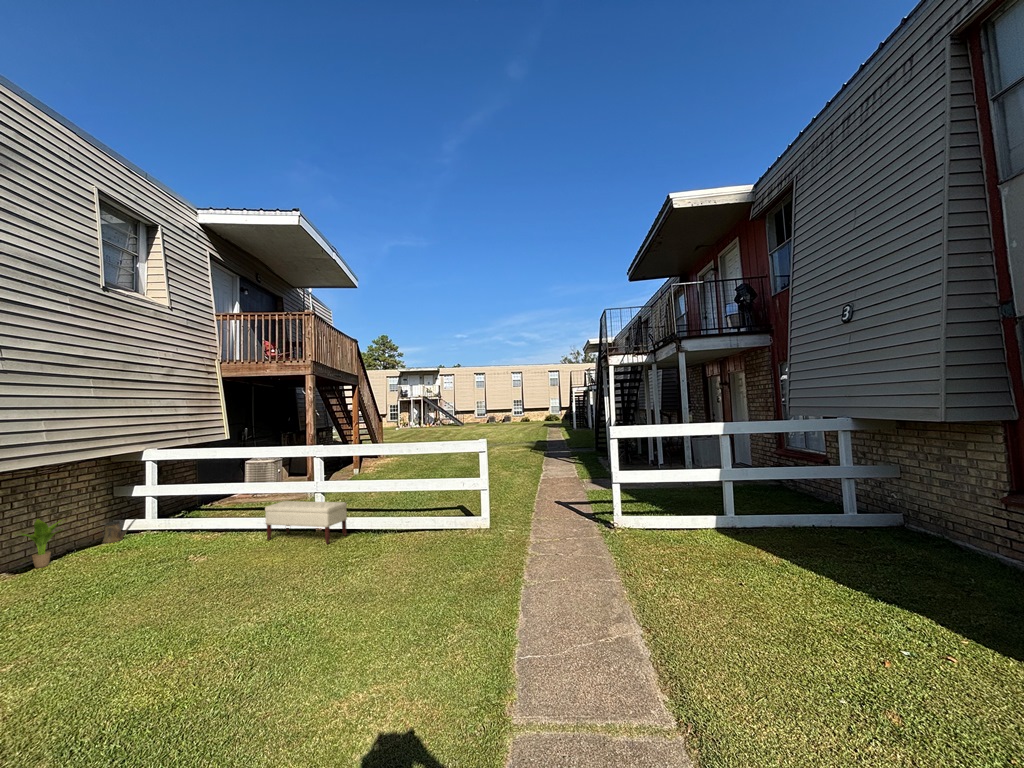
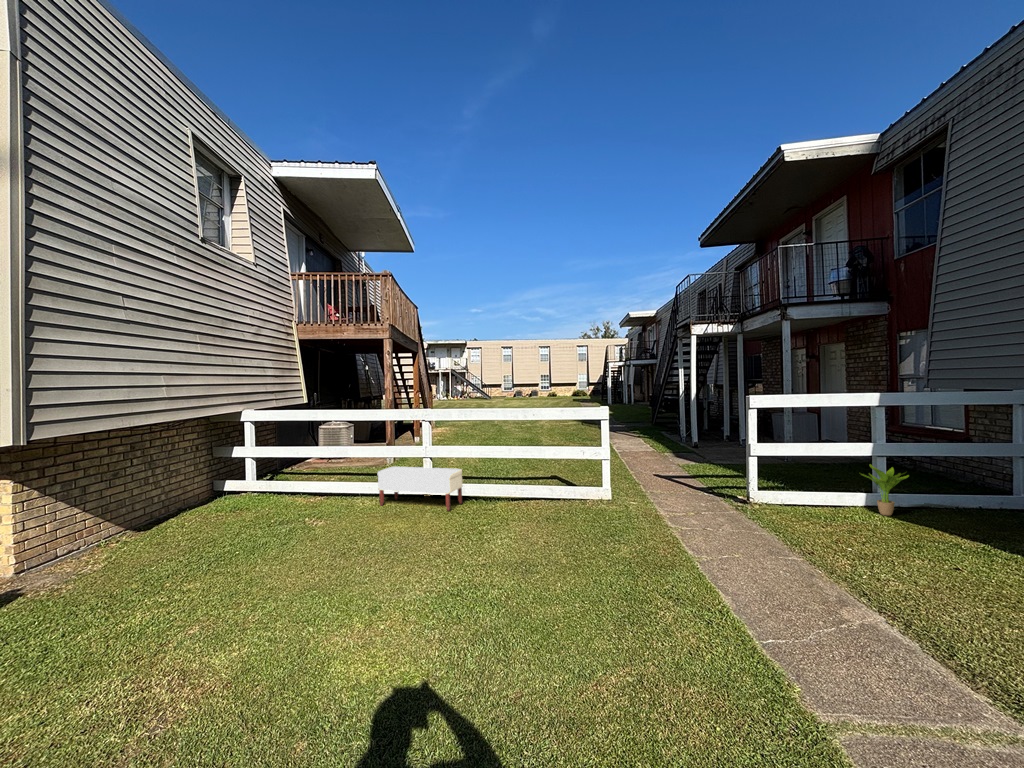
watering can: present [102,518,137,543] -> none [202,479,242,504]
potted plant: present [22,519,62,568] -> present [861,464,909,516]

